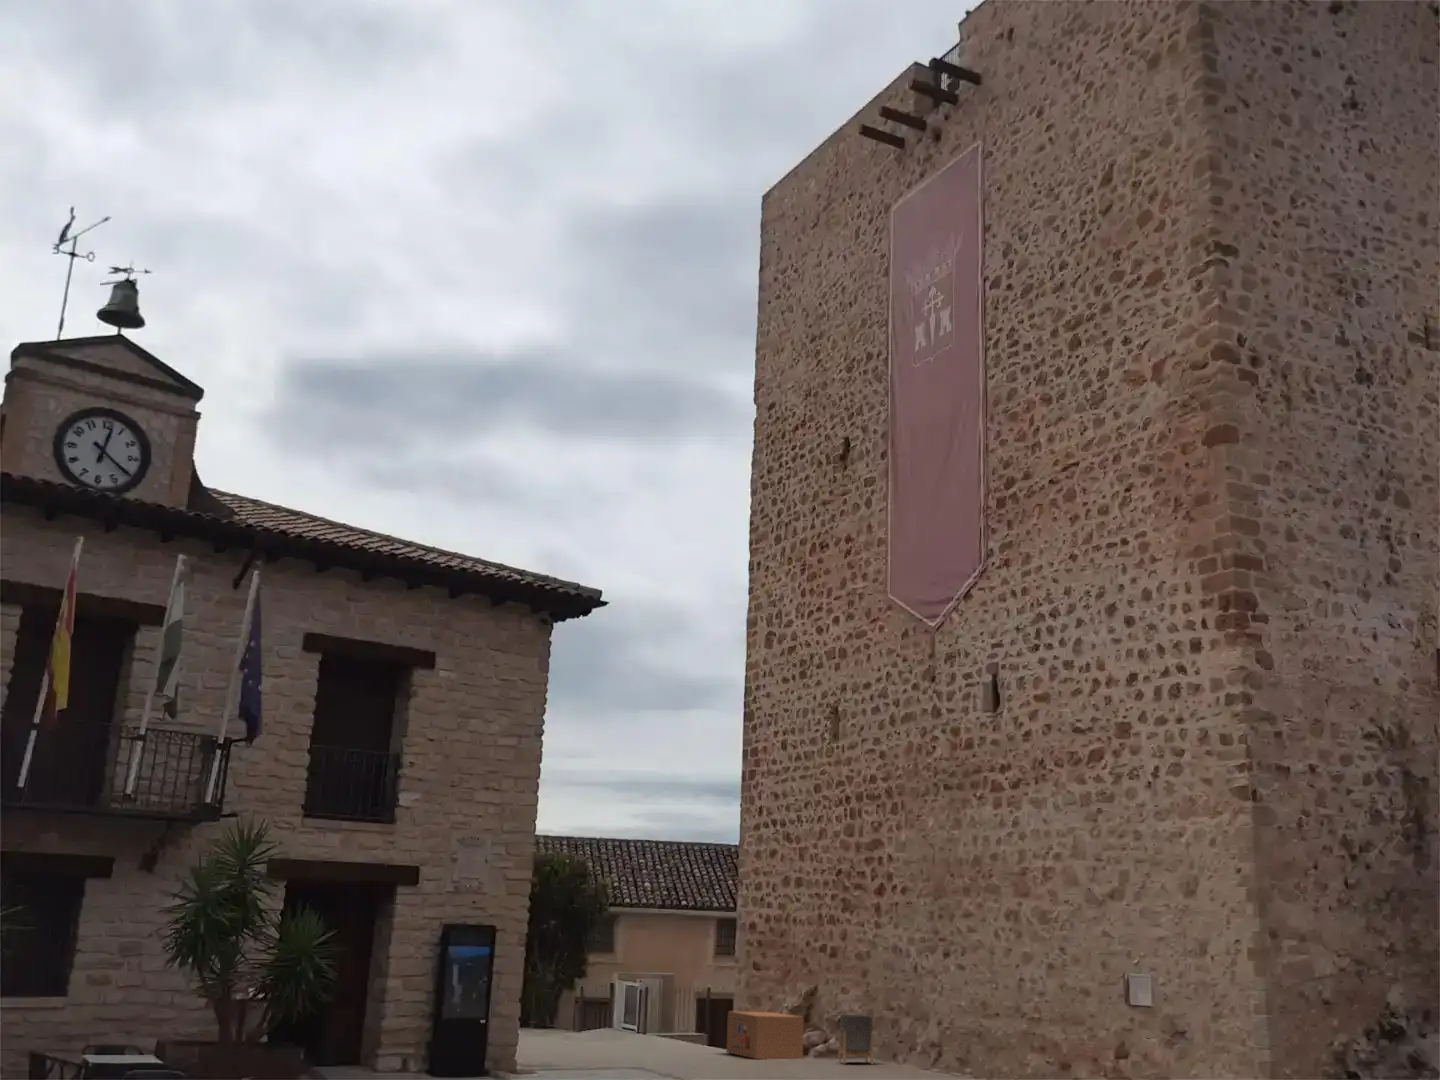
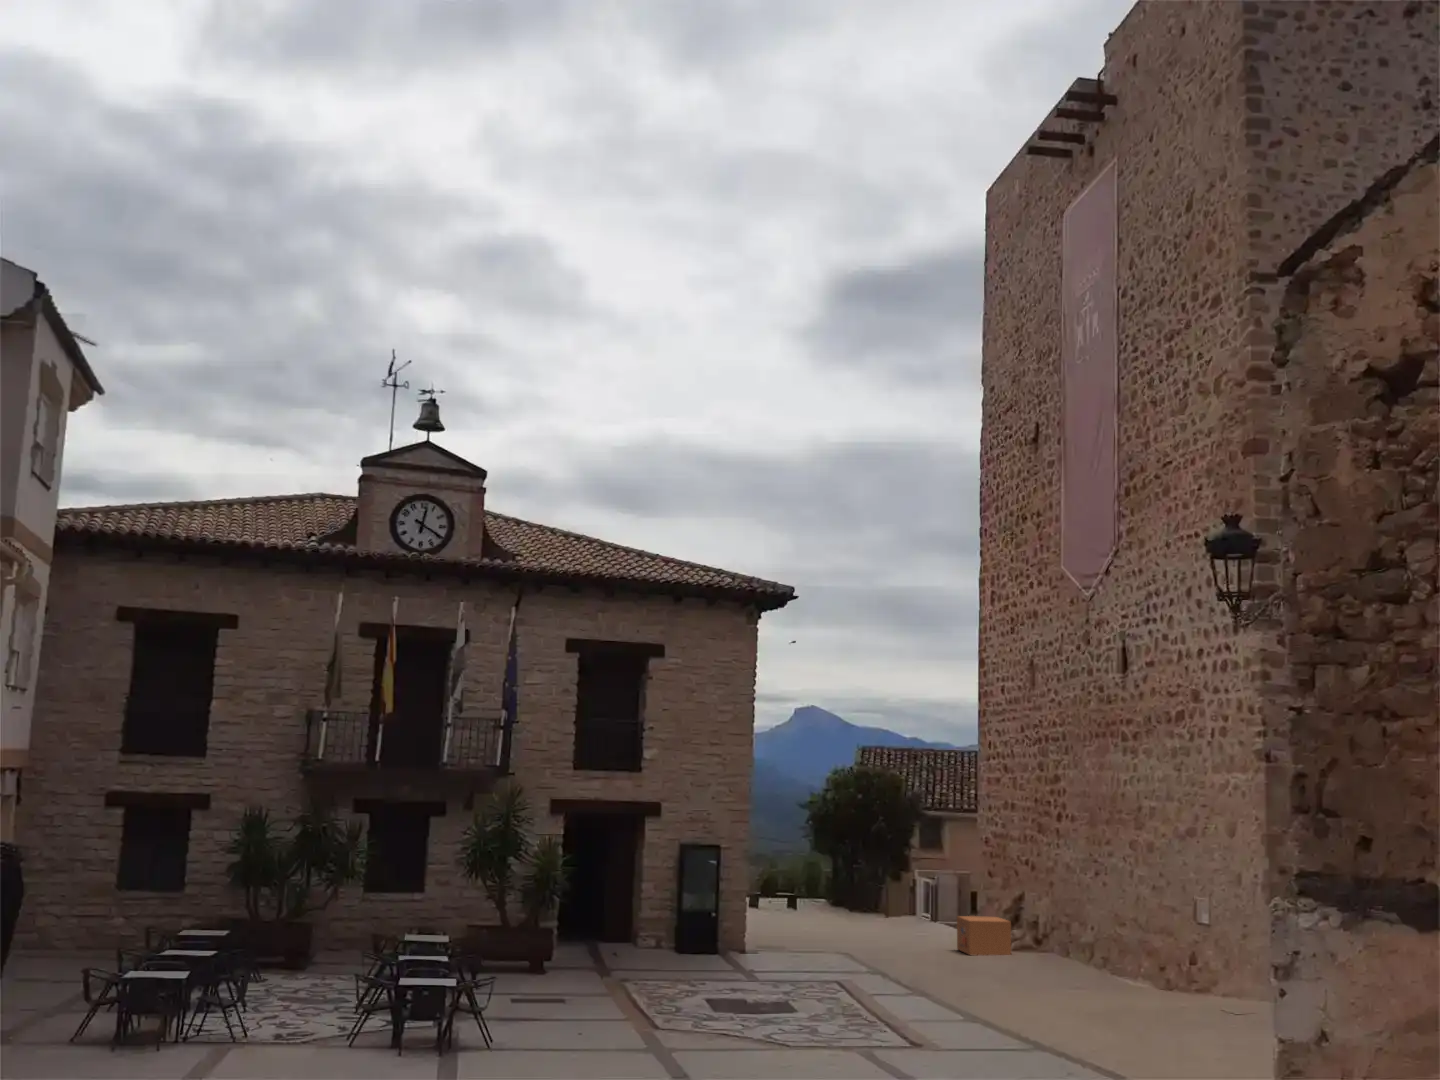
planter: present [839,1015,873,1064] -> none [1030,920,1057,961]

